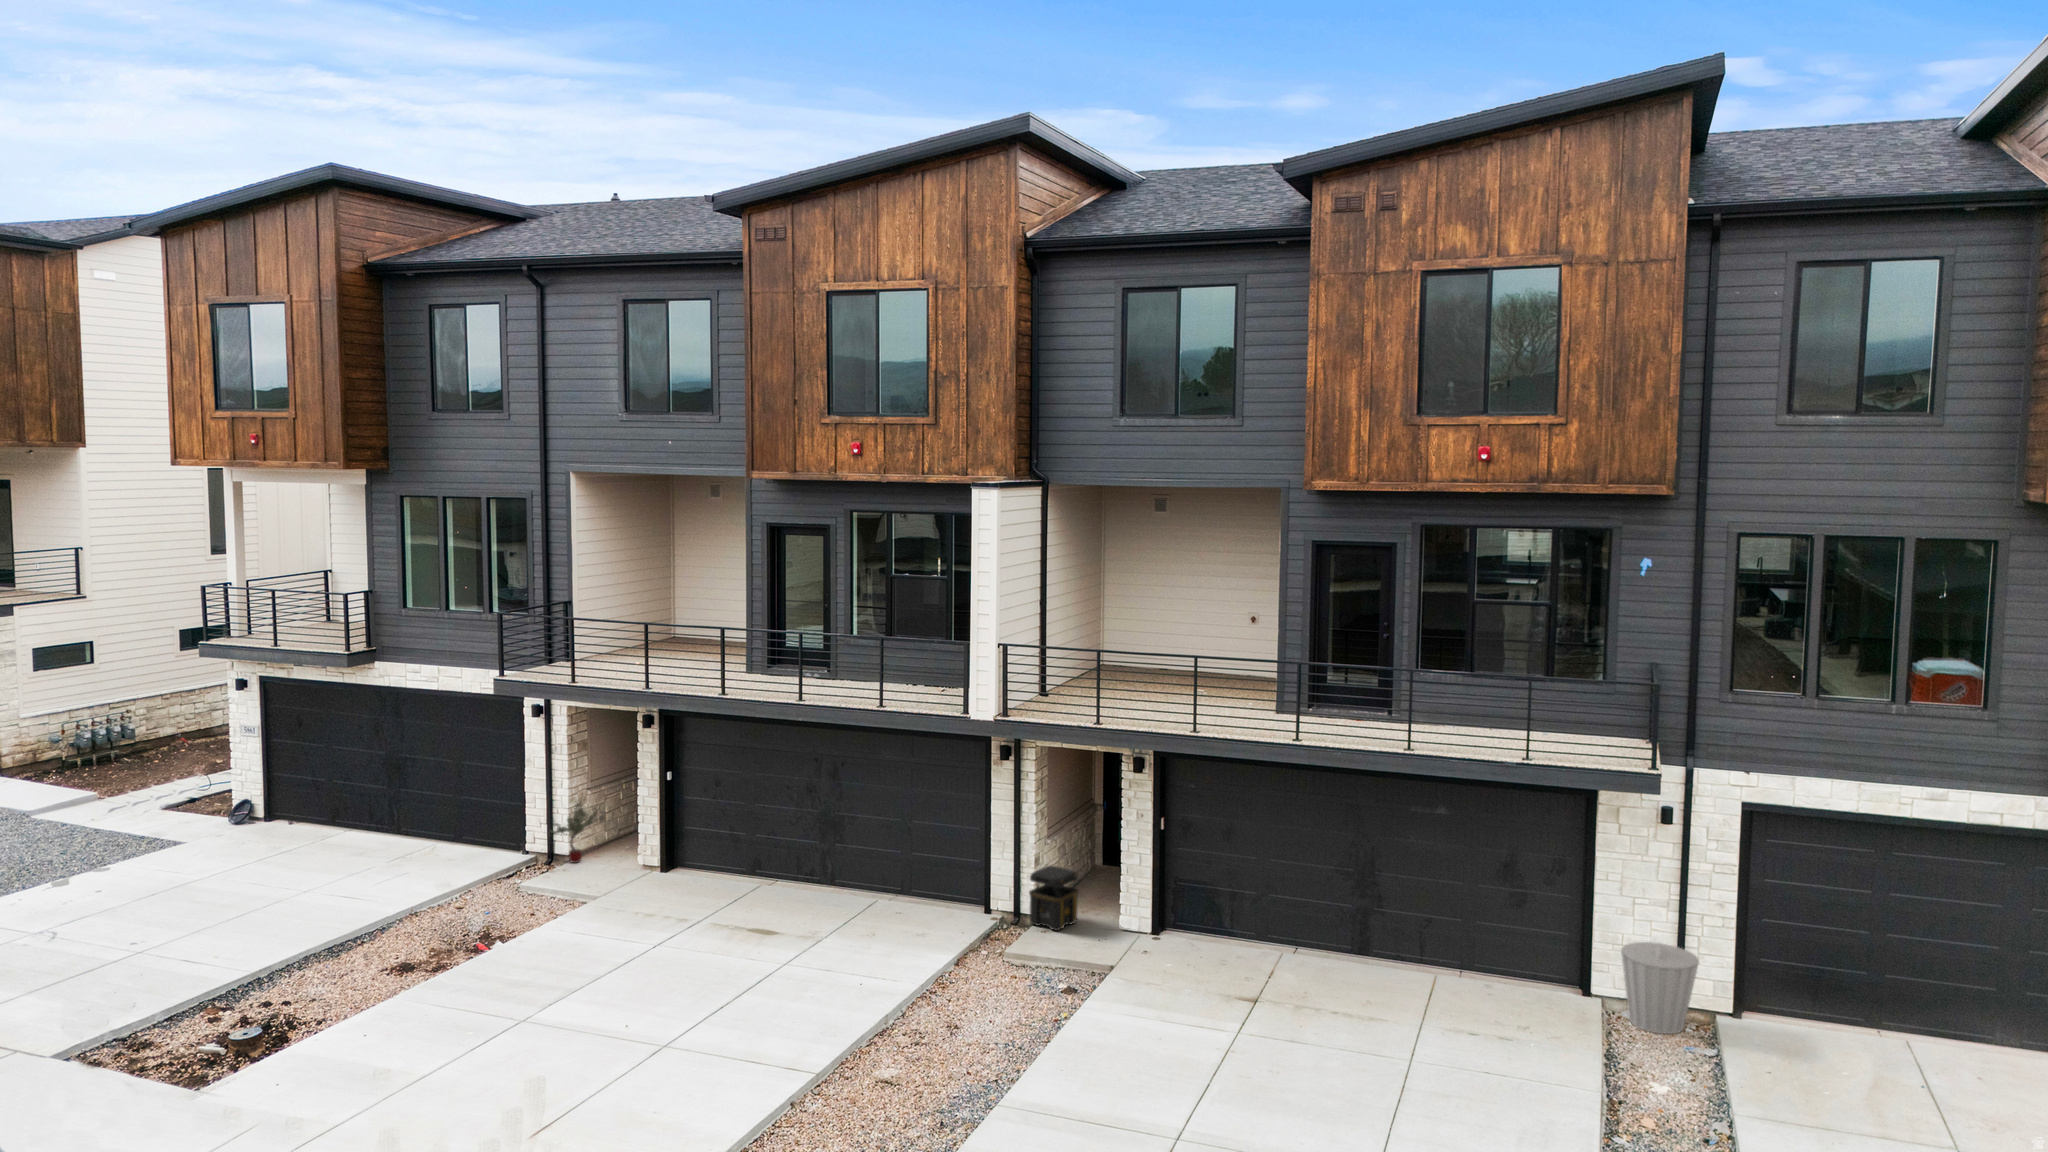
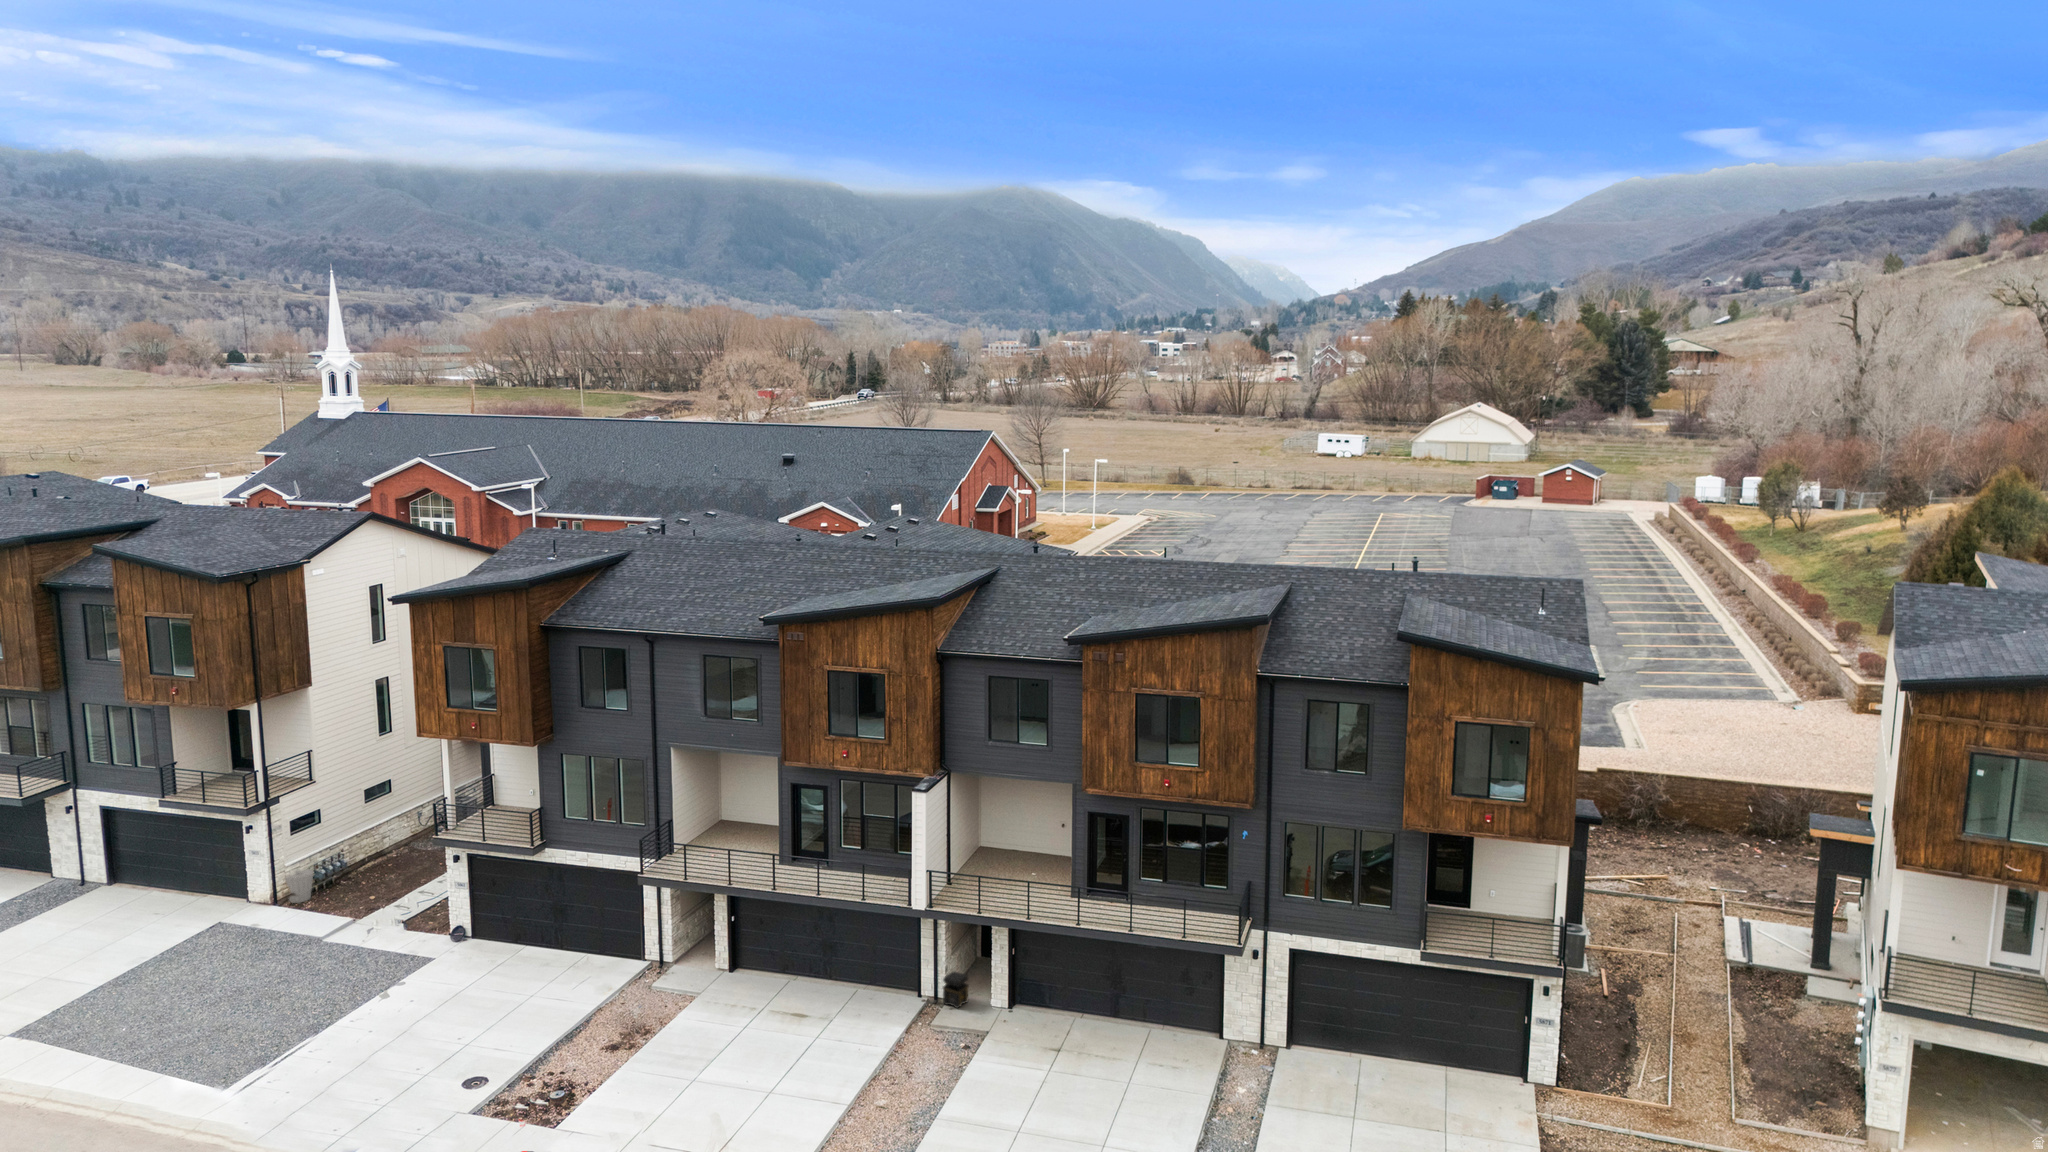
potted tree: present [550,801,600,863] -> none [663,931,692,969]
trash can: present [1621,942,1699,1034] -> present [285,869,313,903]

